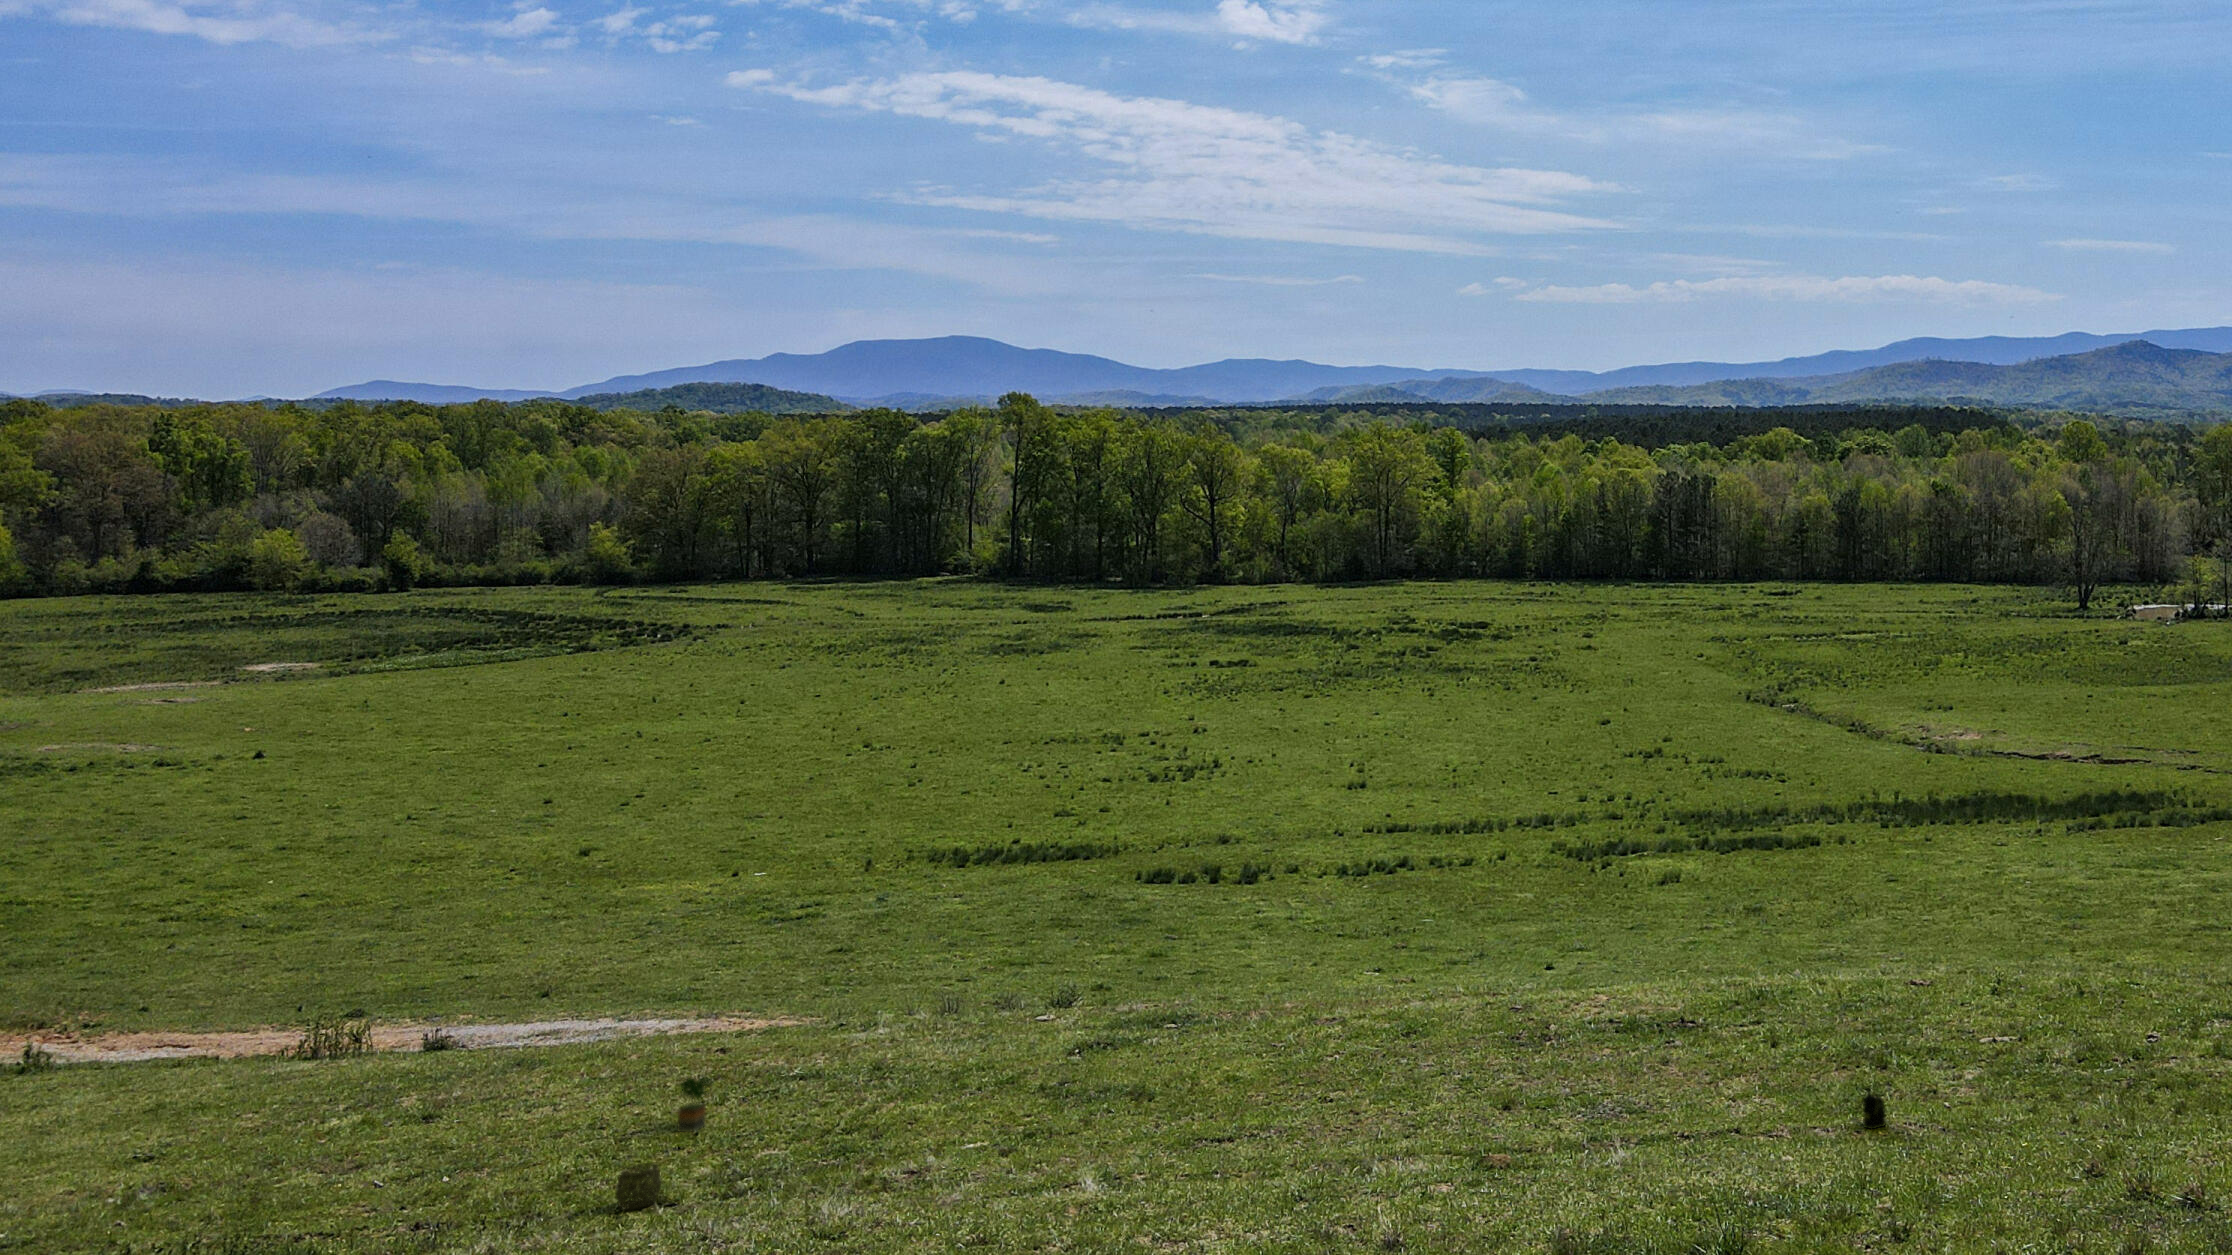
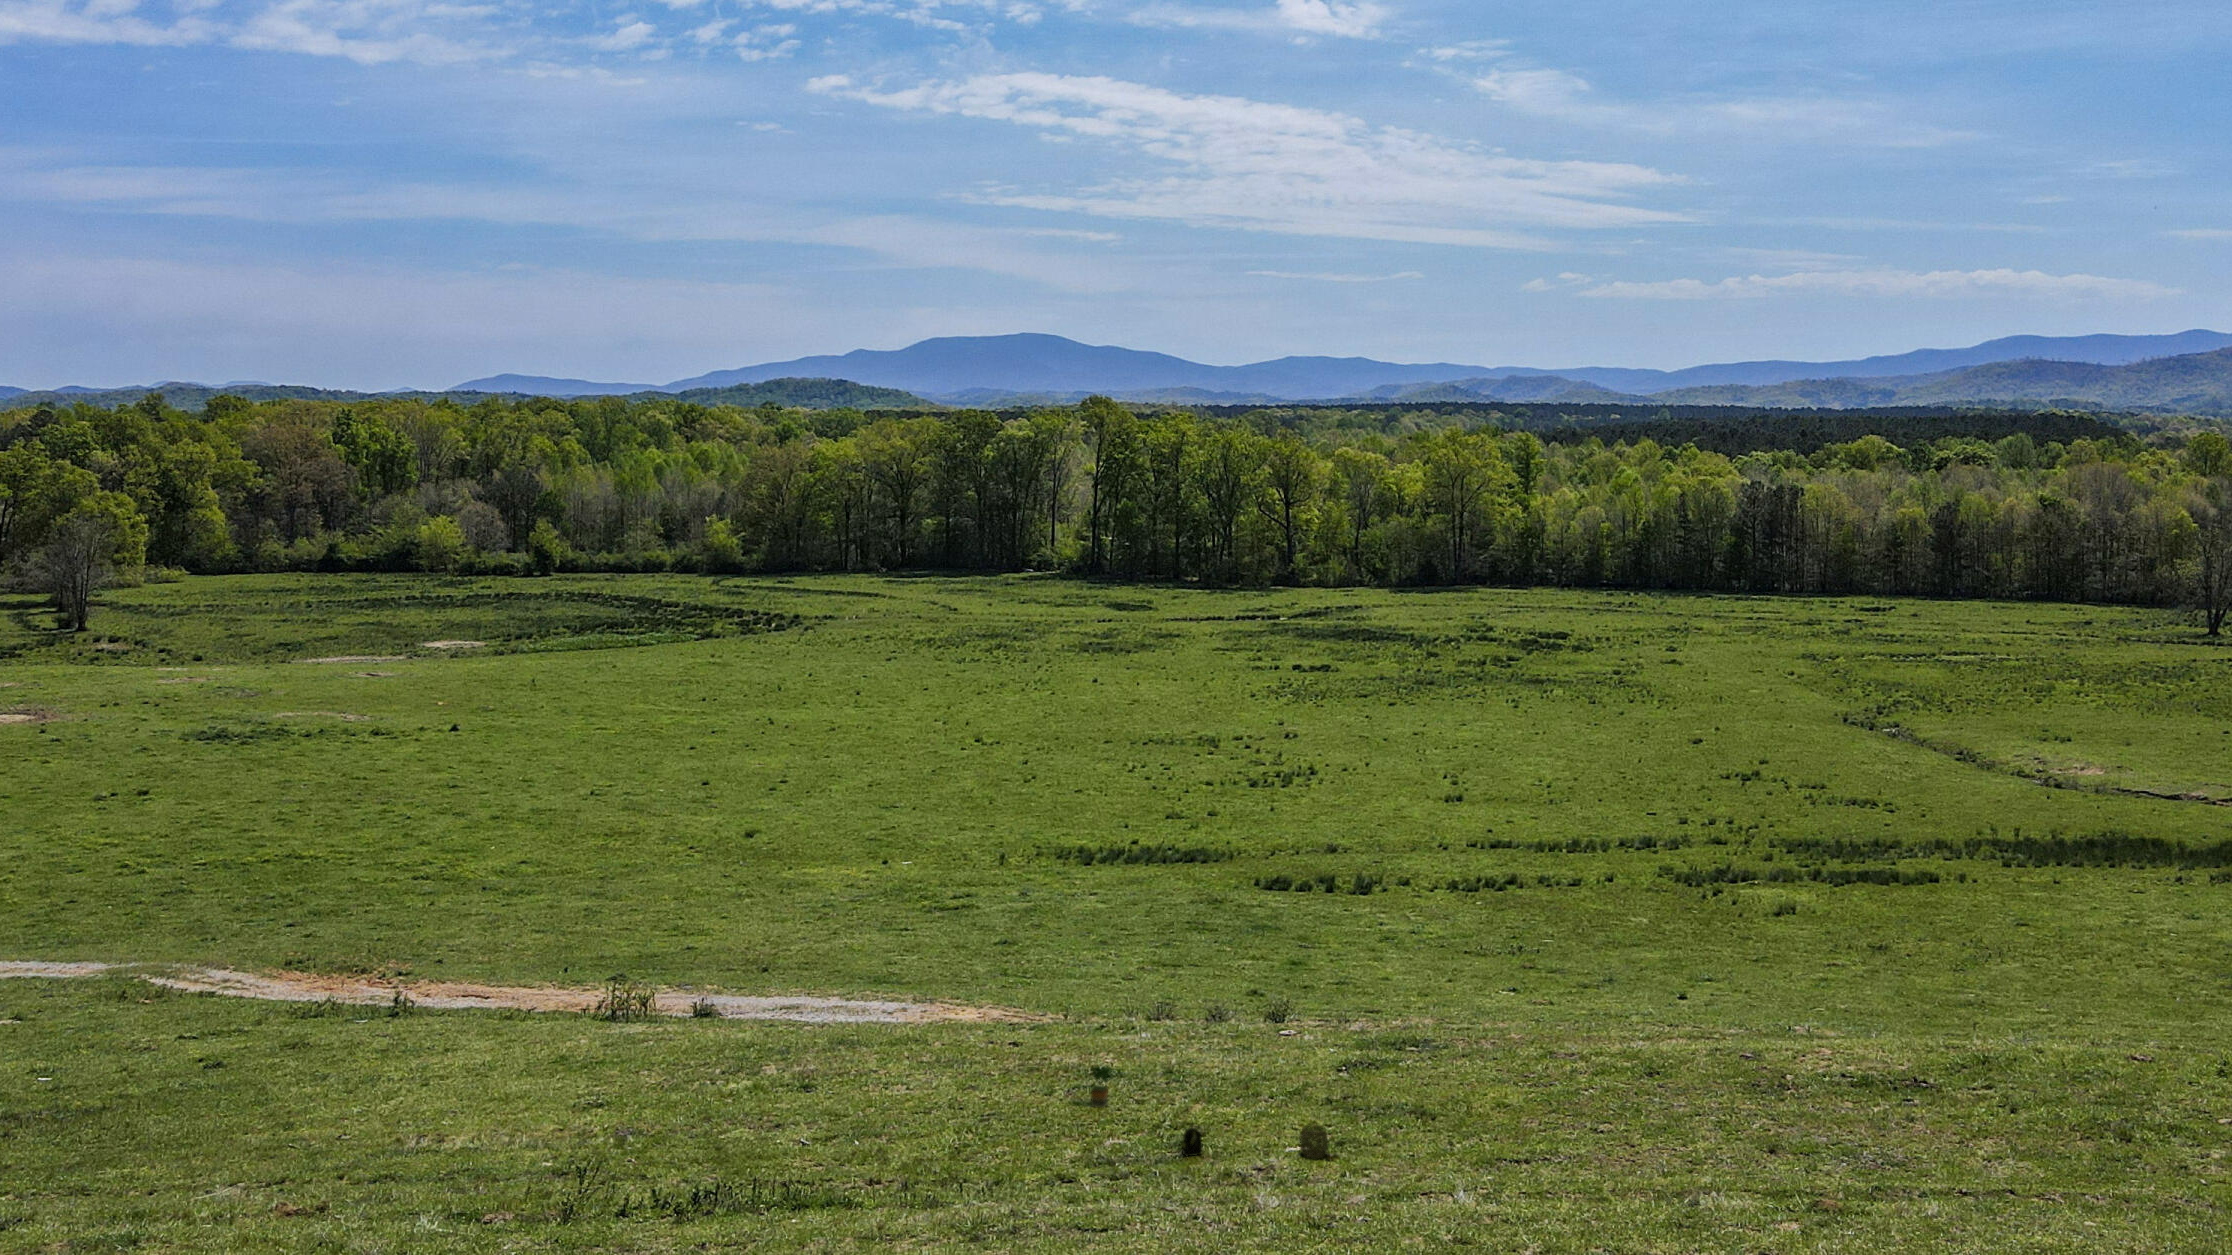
backpack: present [1857,1088,1886,1130] -> present [1181,1123,1203,1156]
woven basket: present [616,1163,661,1210] -> present [1300,1125,1329,1158]

